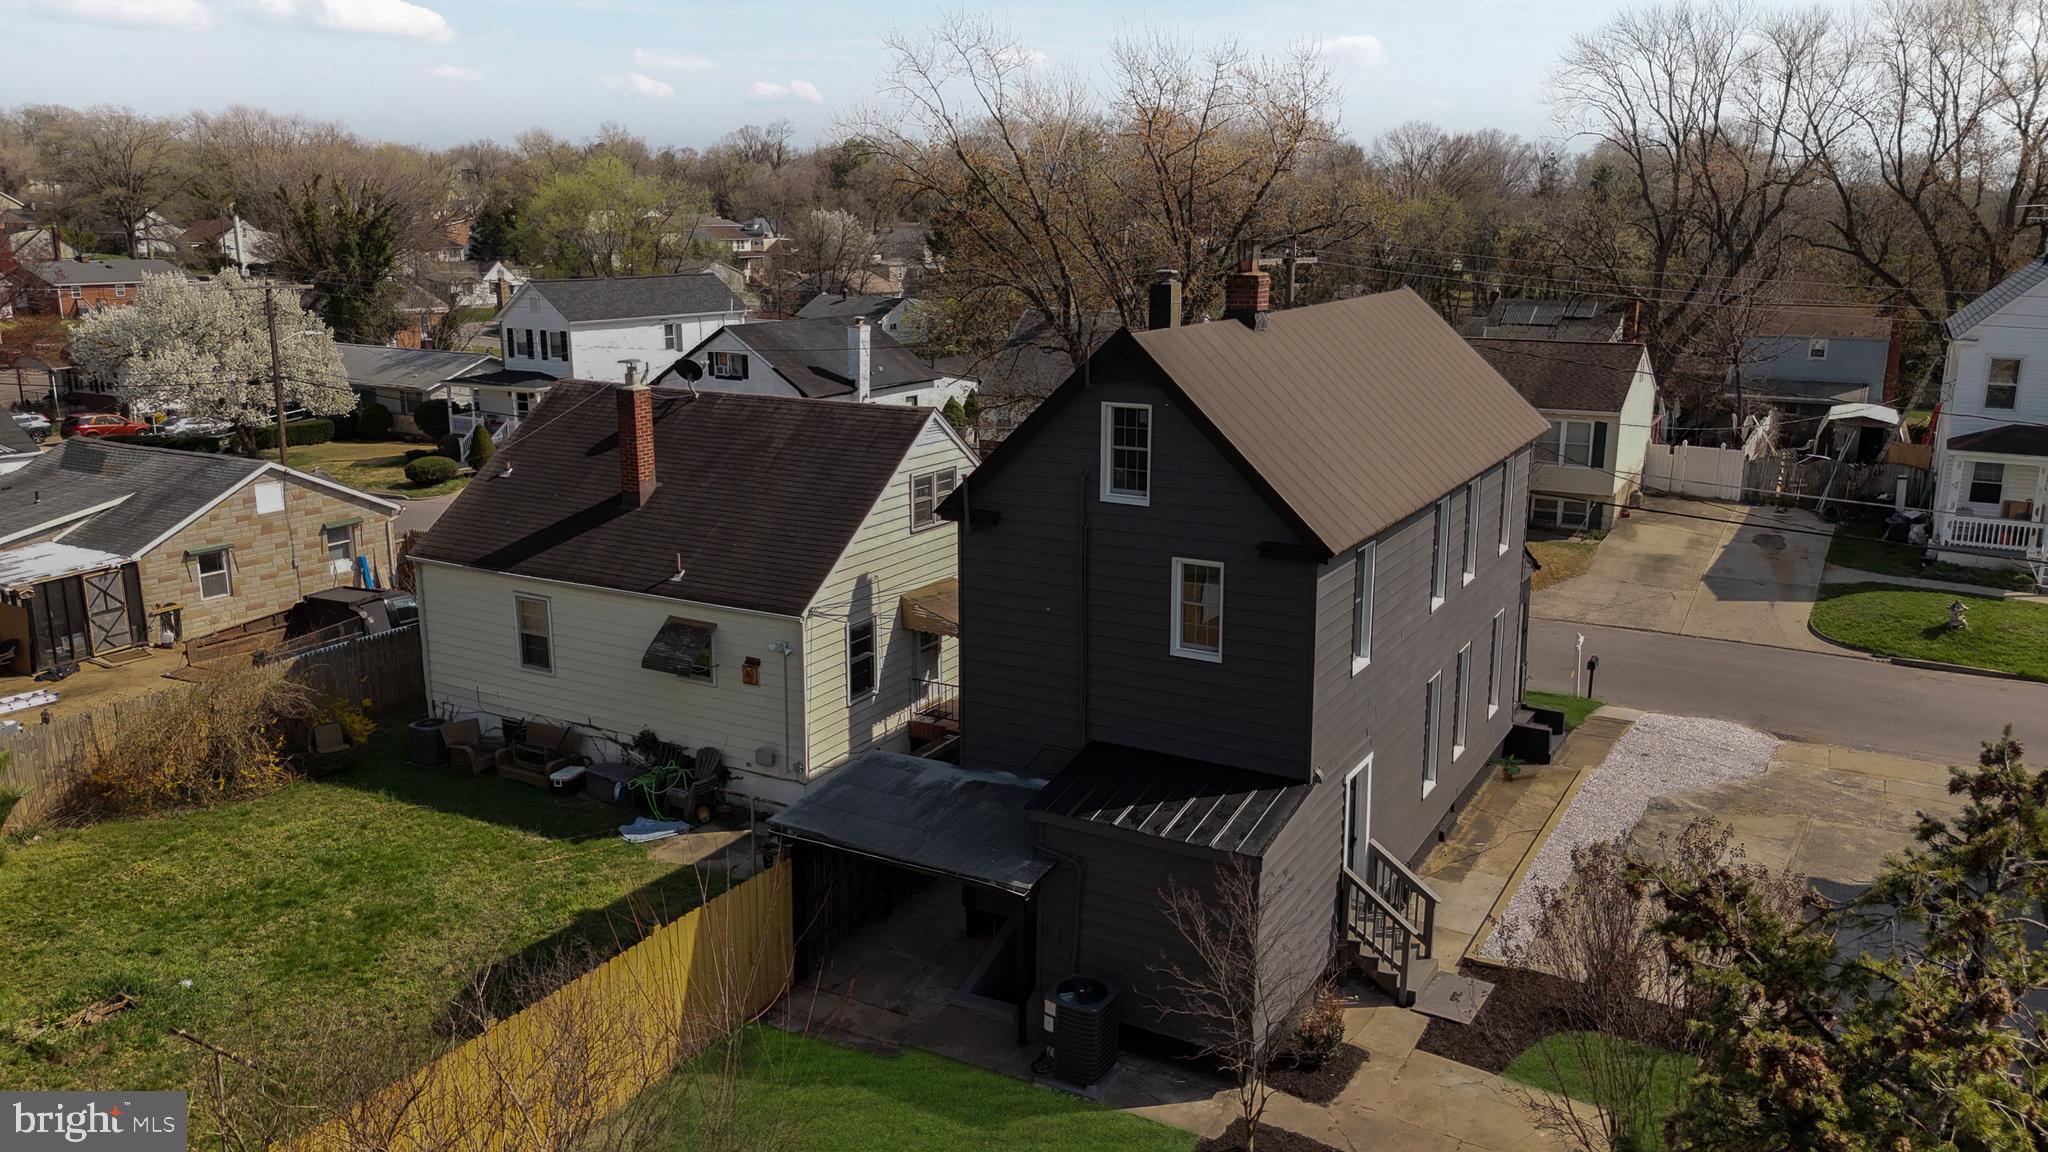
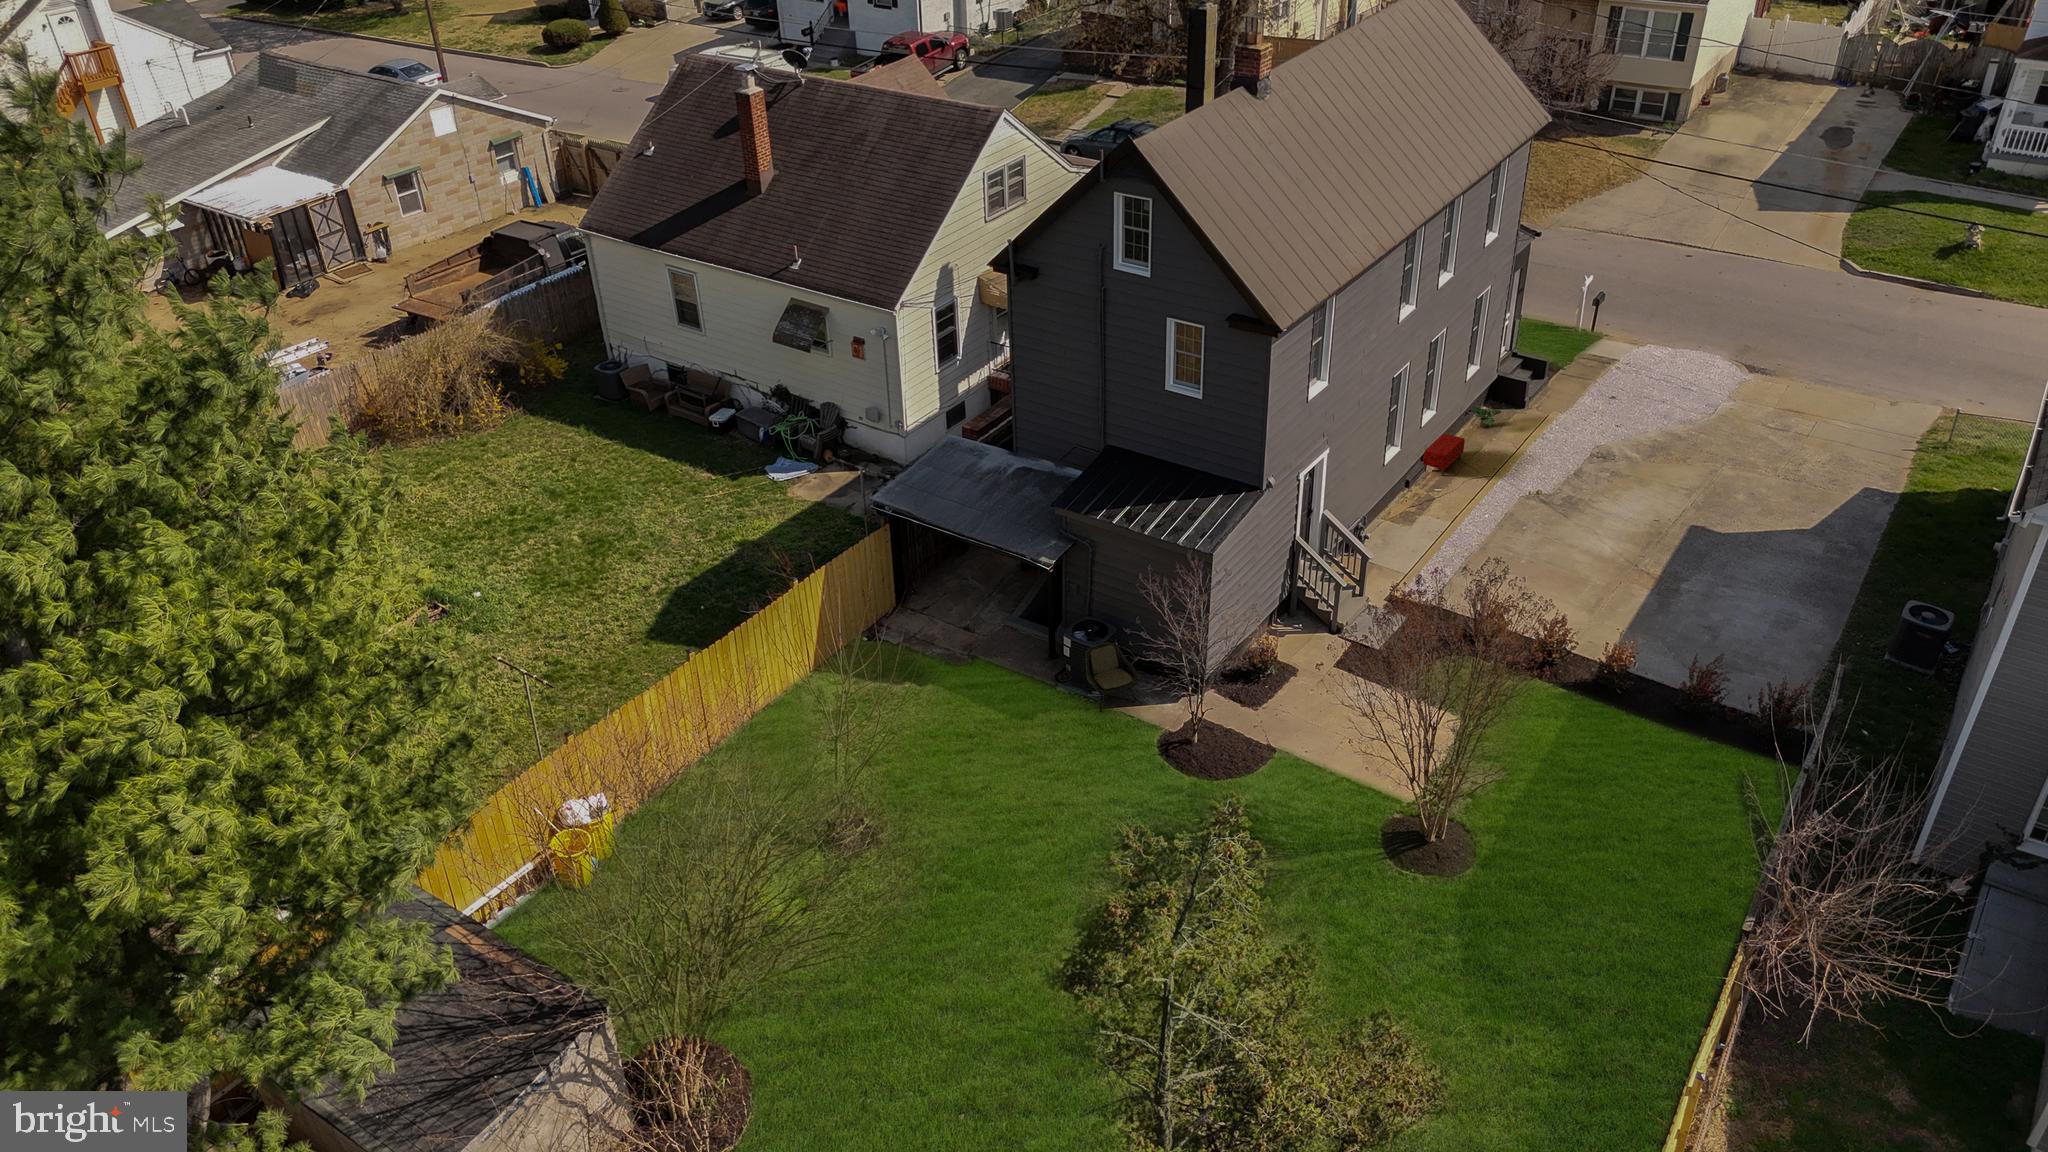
lounge chair: present [308,722,357,777] -> present [1084,643,1138,712]
bench: none [1453,780,1497,826] -> present [1423,434,1465,476]

